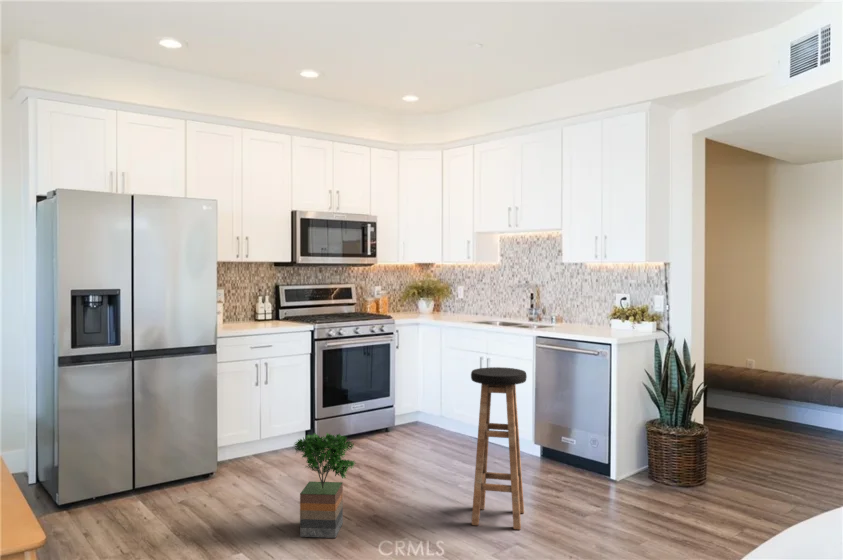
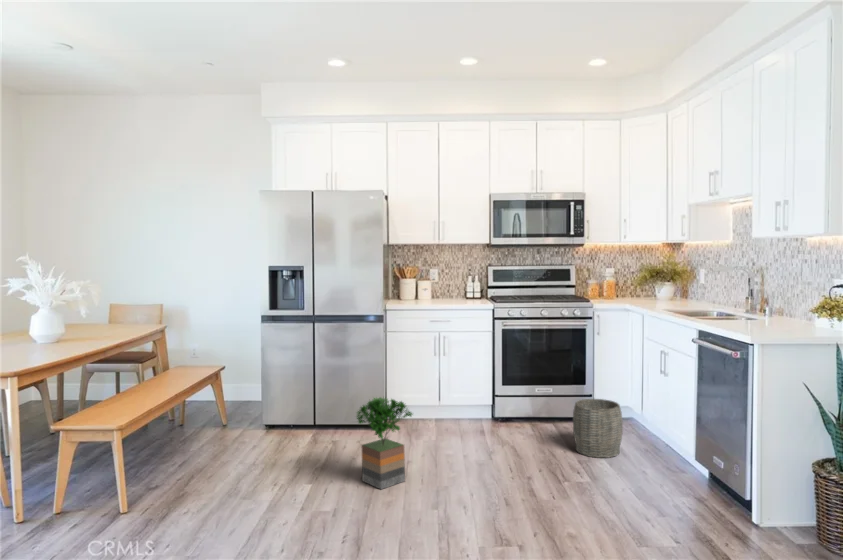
bar stool: present [471,367,527,530] -> none [496,357,568,535]
woven basket: none [424,406,467,460] -> present [573,399,623,458]

